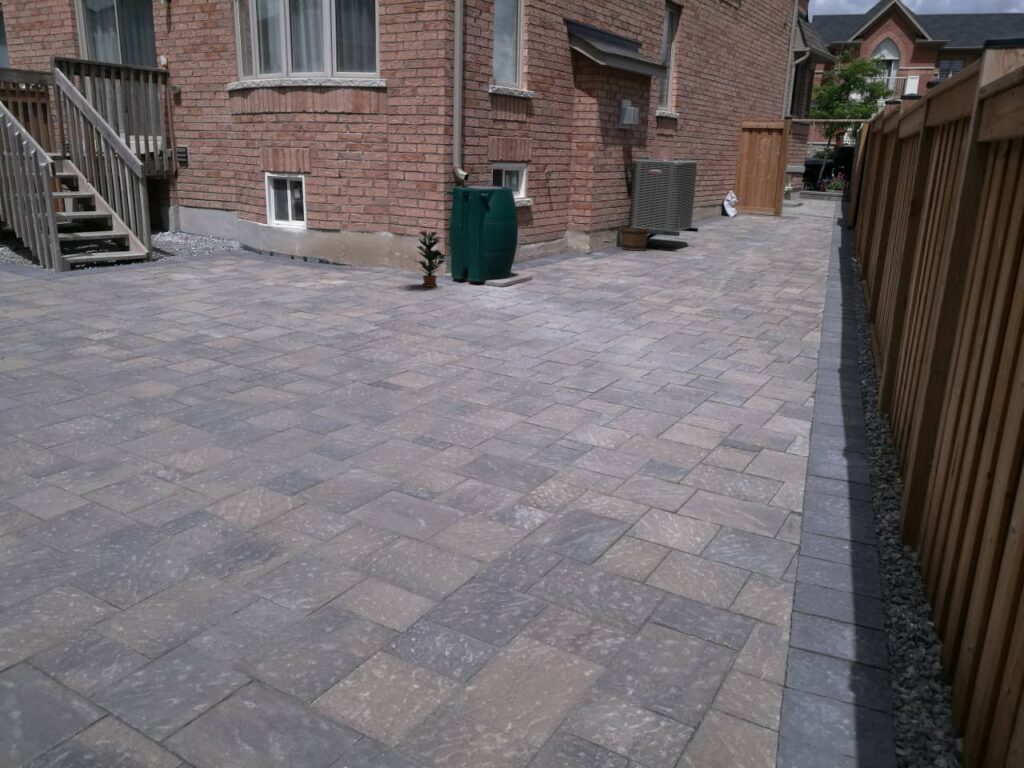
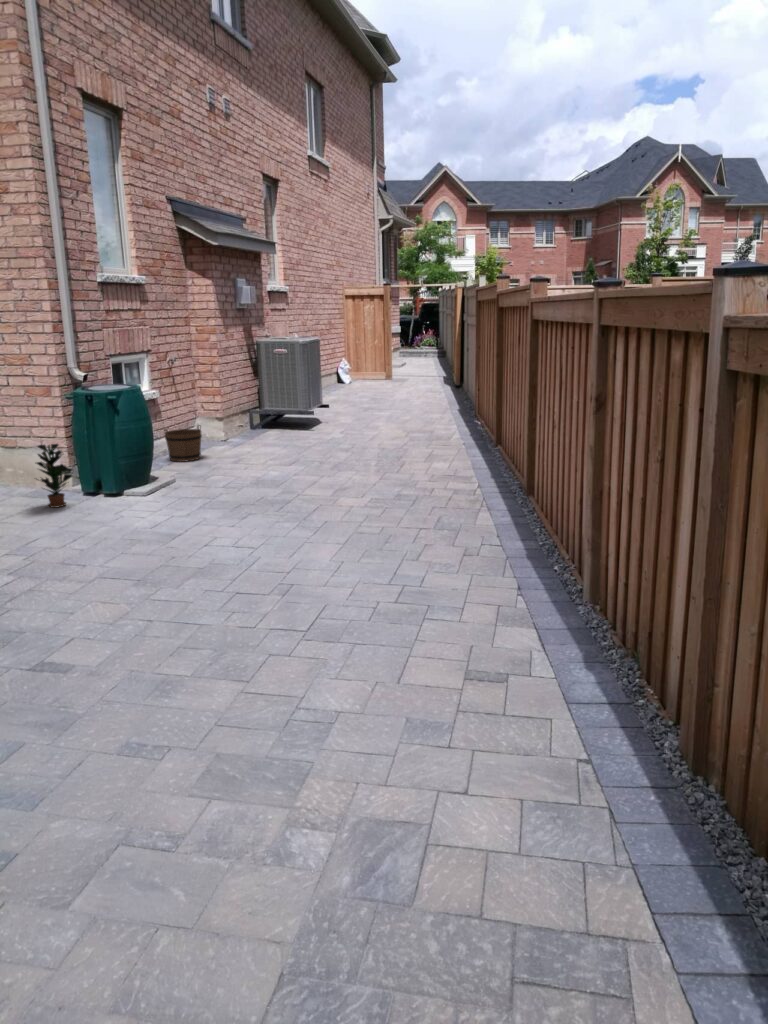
bucket: present [620,225,649,251] -> present [164,425,202,462]

